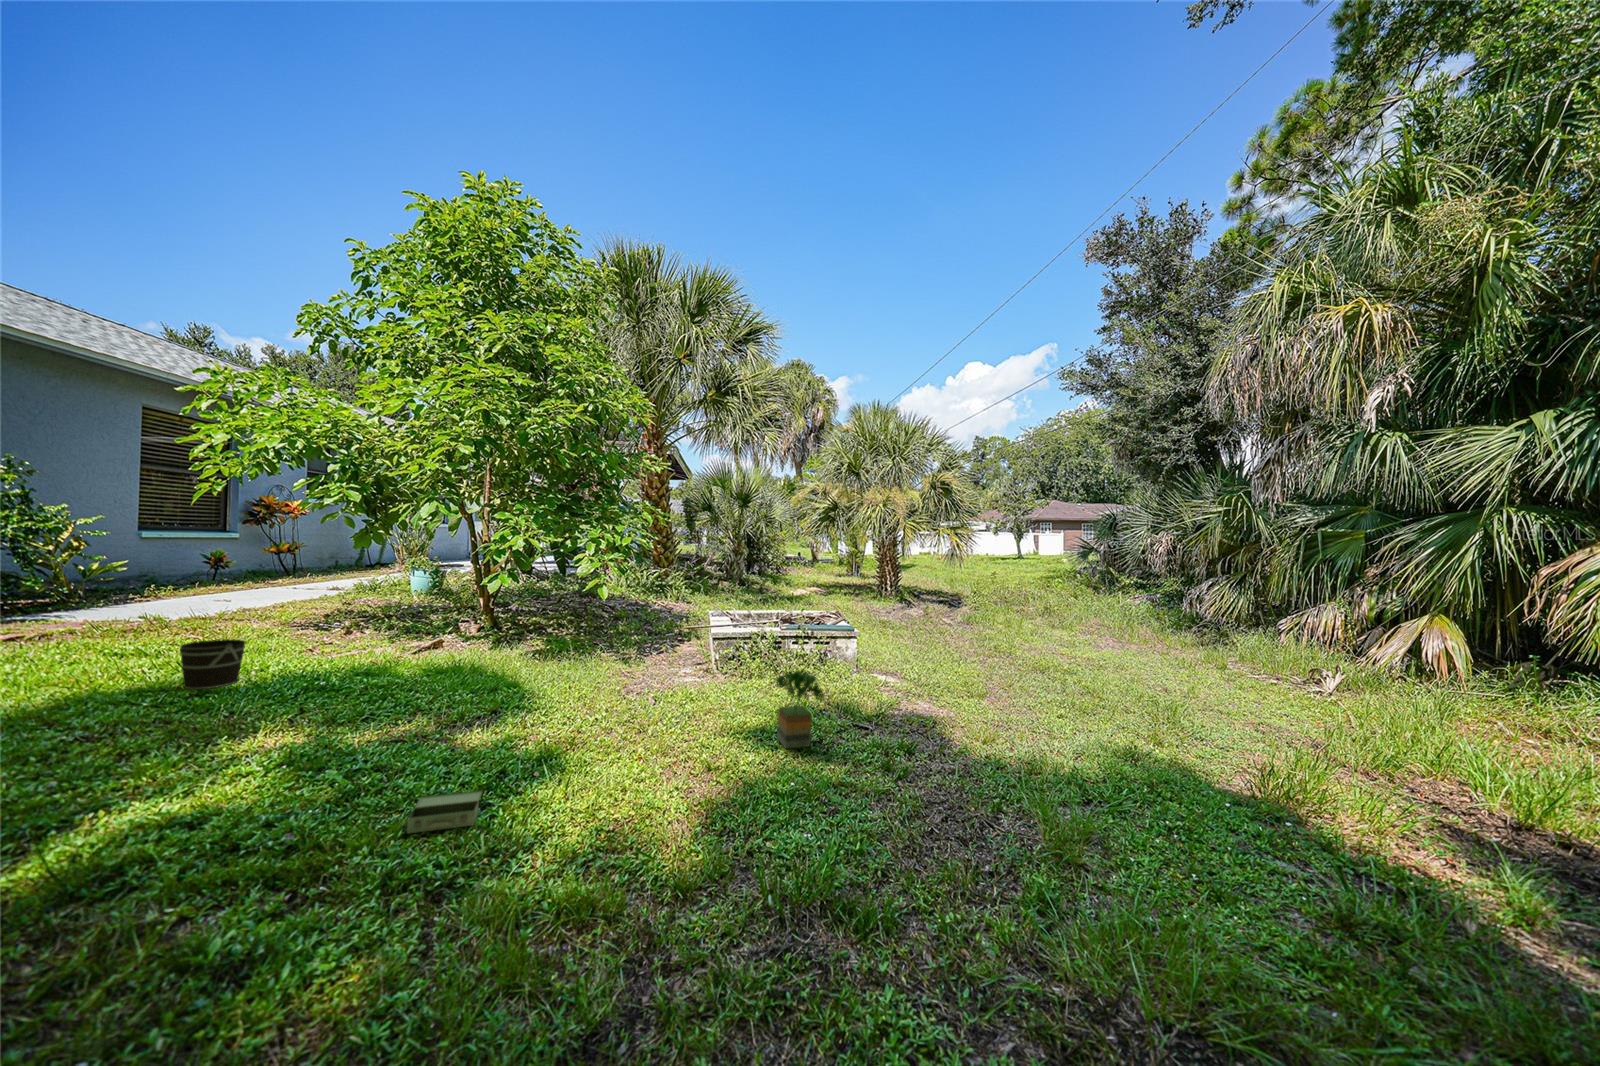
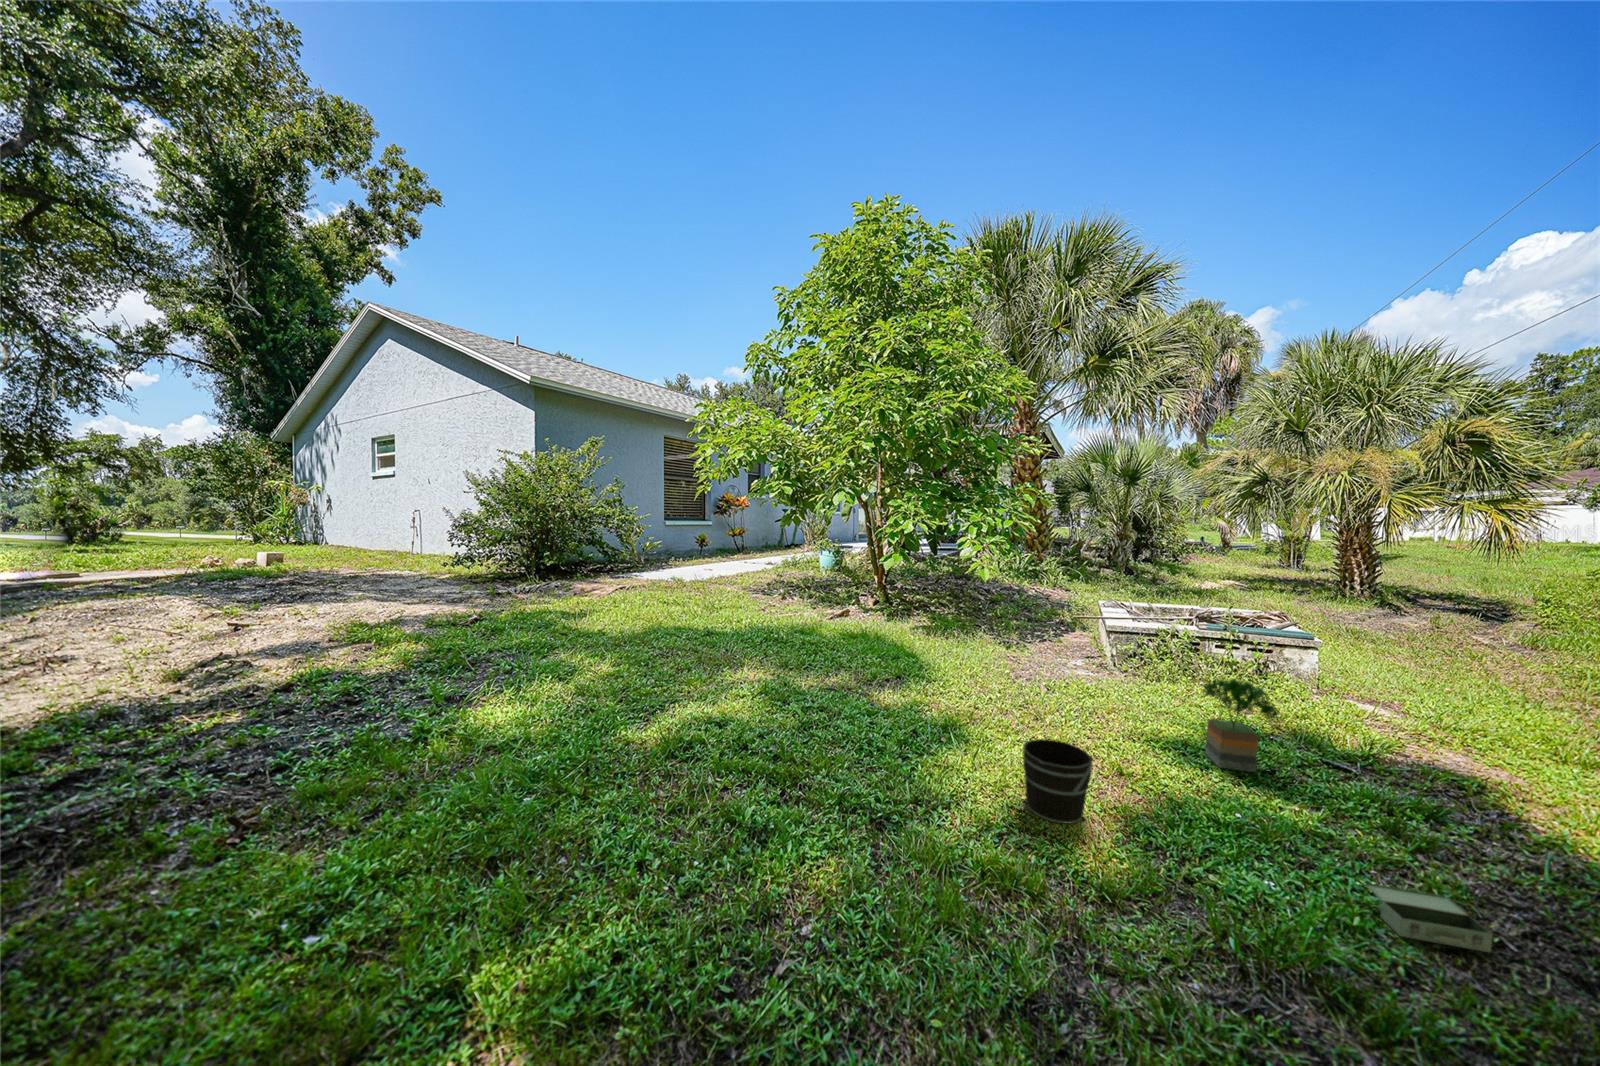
bucket: present [180,639,245,689] -> present [1023,739,1092,823]
toolbox: present [407,790,483,833] -> present [1365,883,1492,952]

